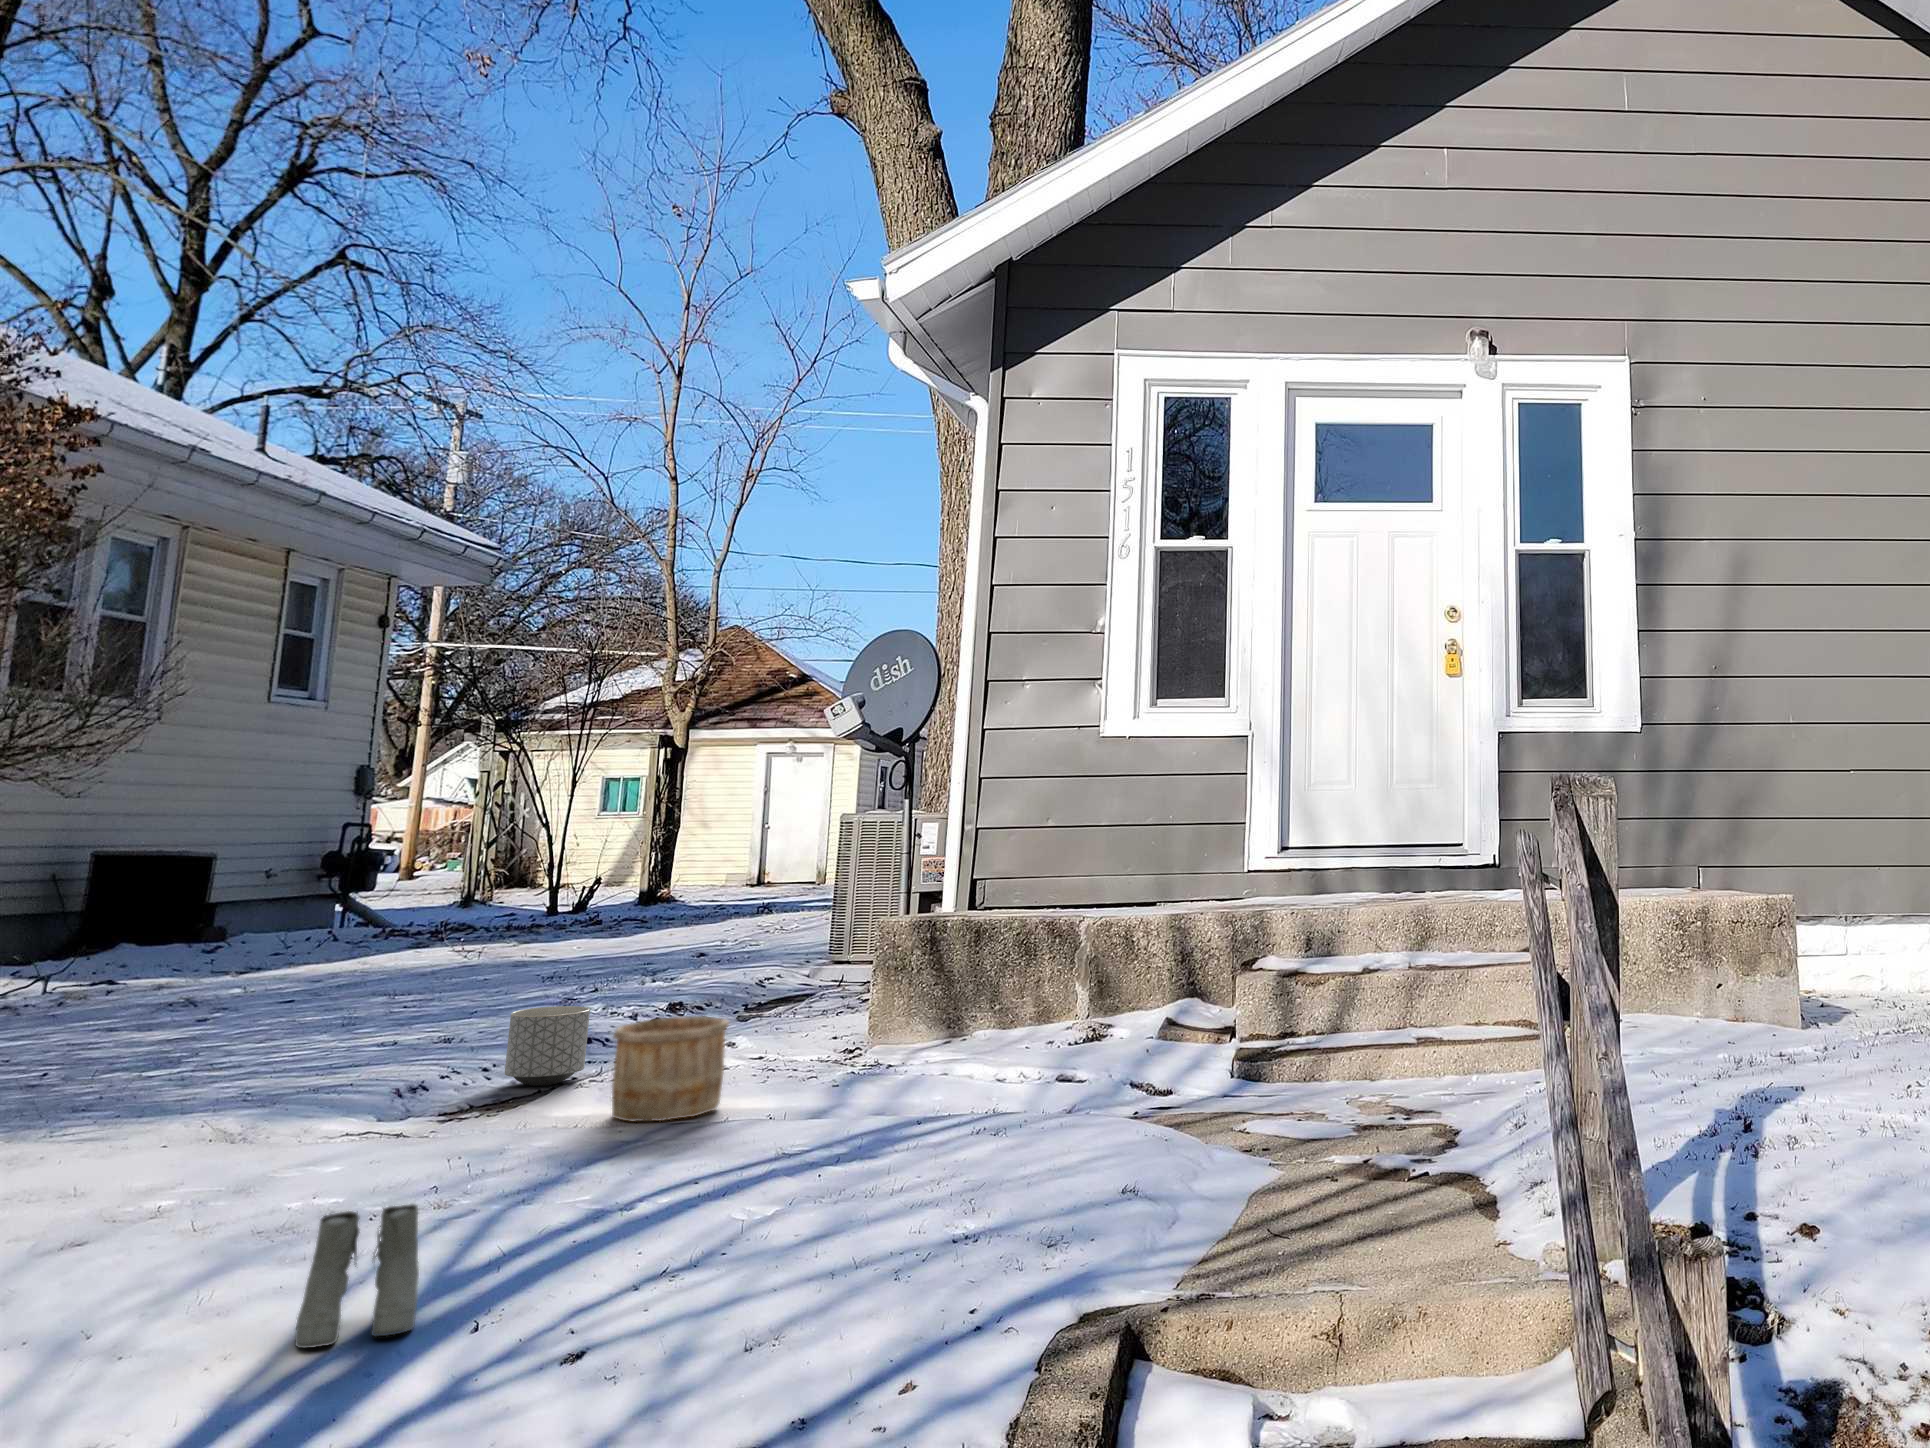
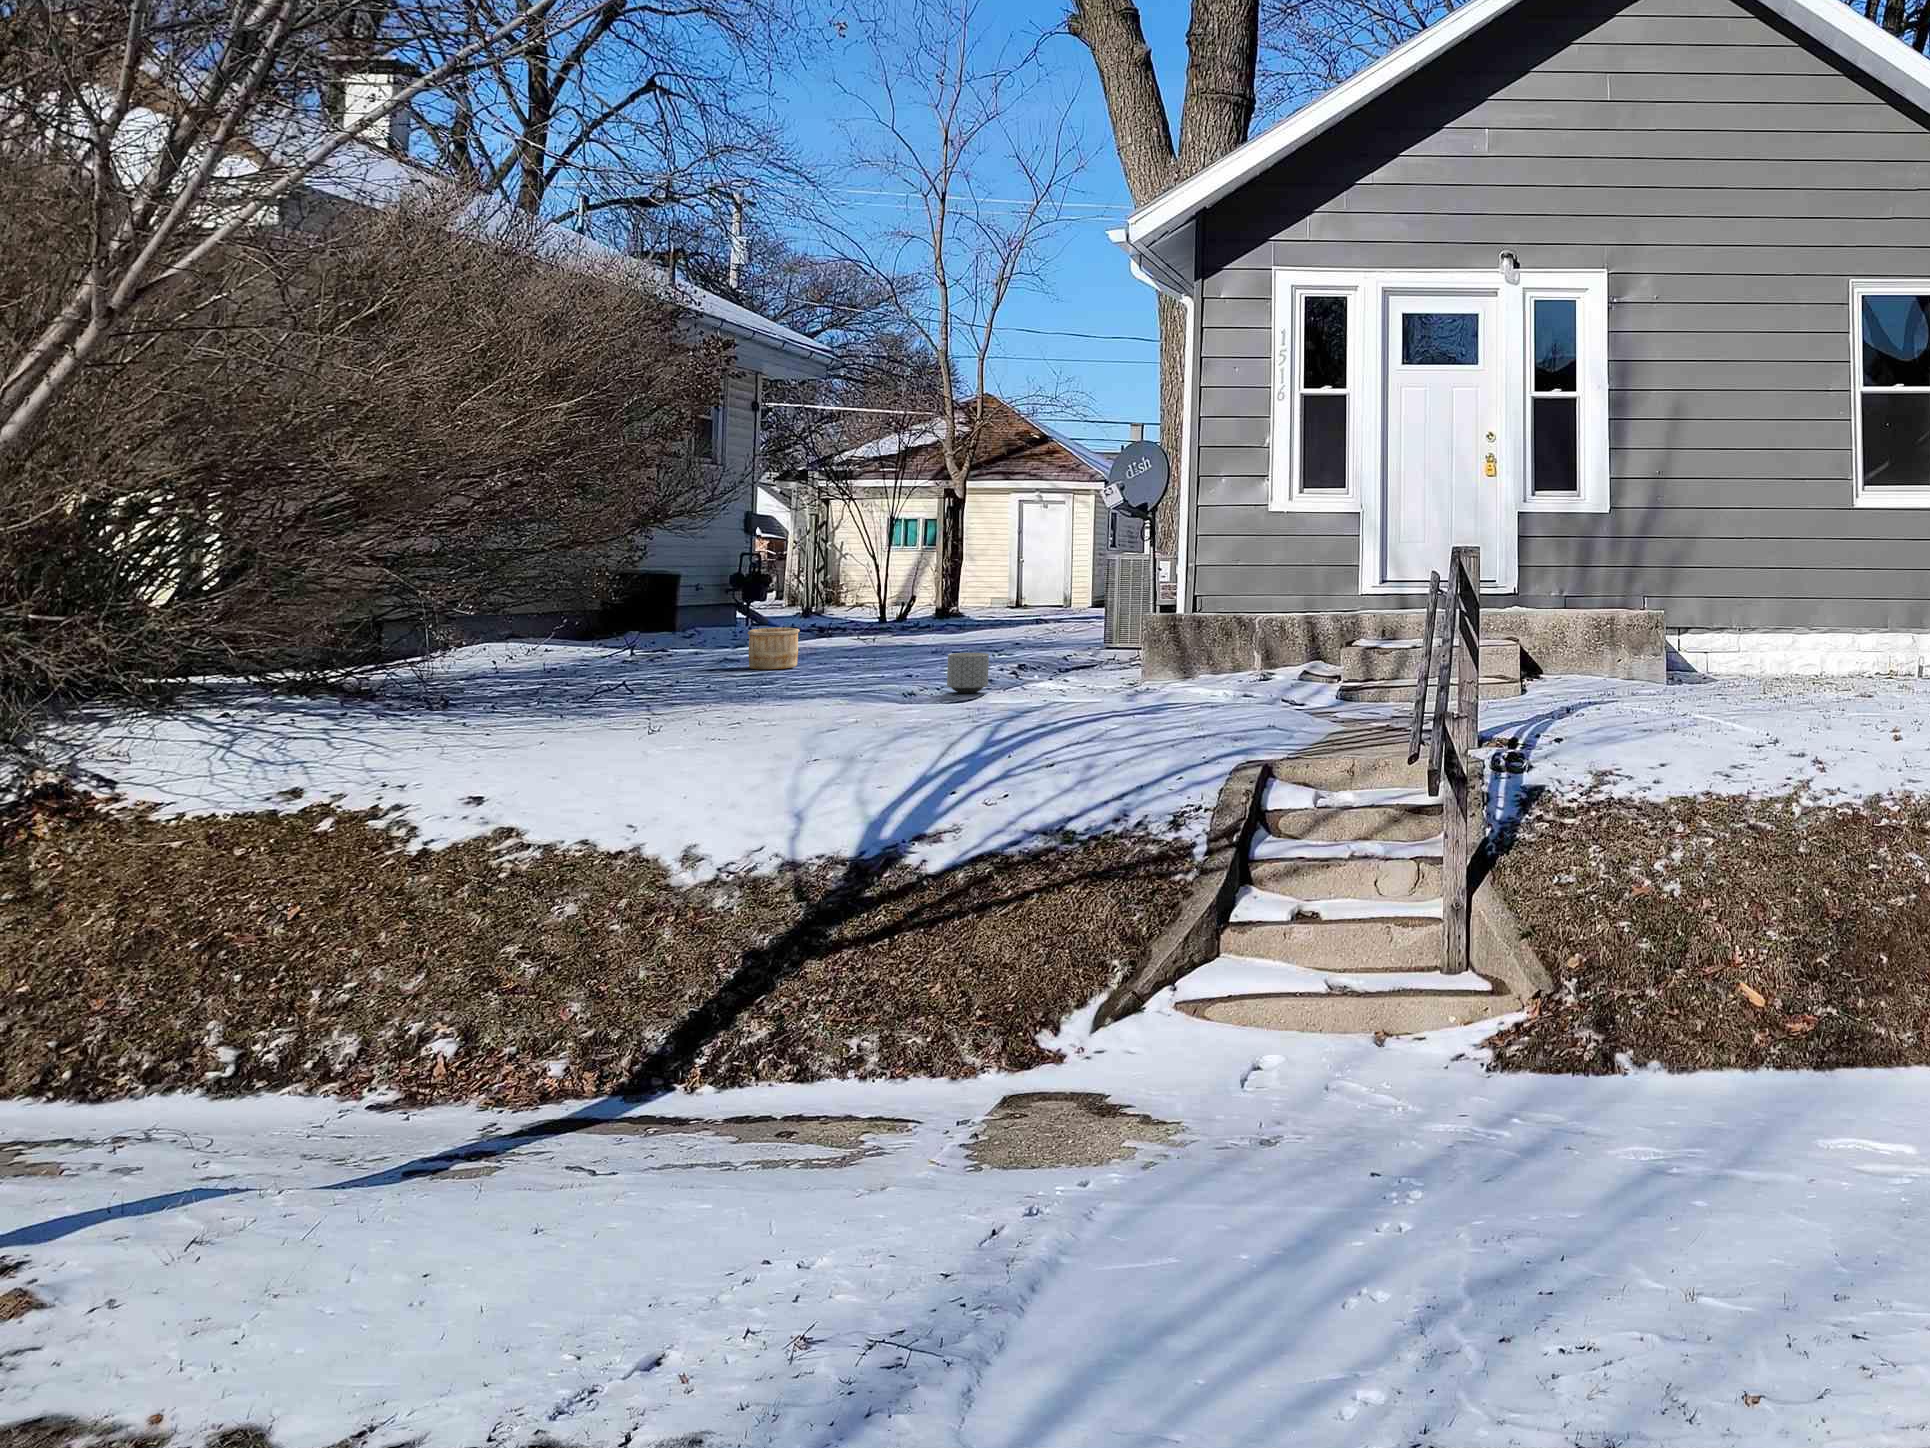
wooden bucket: present [612,1016,729,1121] -> present [748,628,800,670]
boots: present [295,1204,419,1348] -> none [931,708,976,756]

